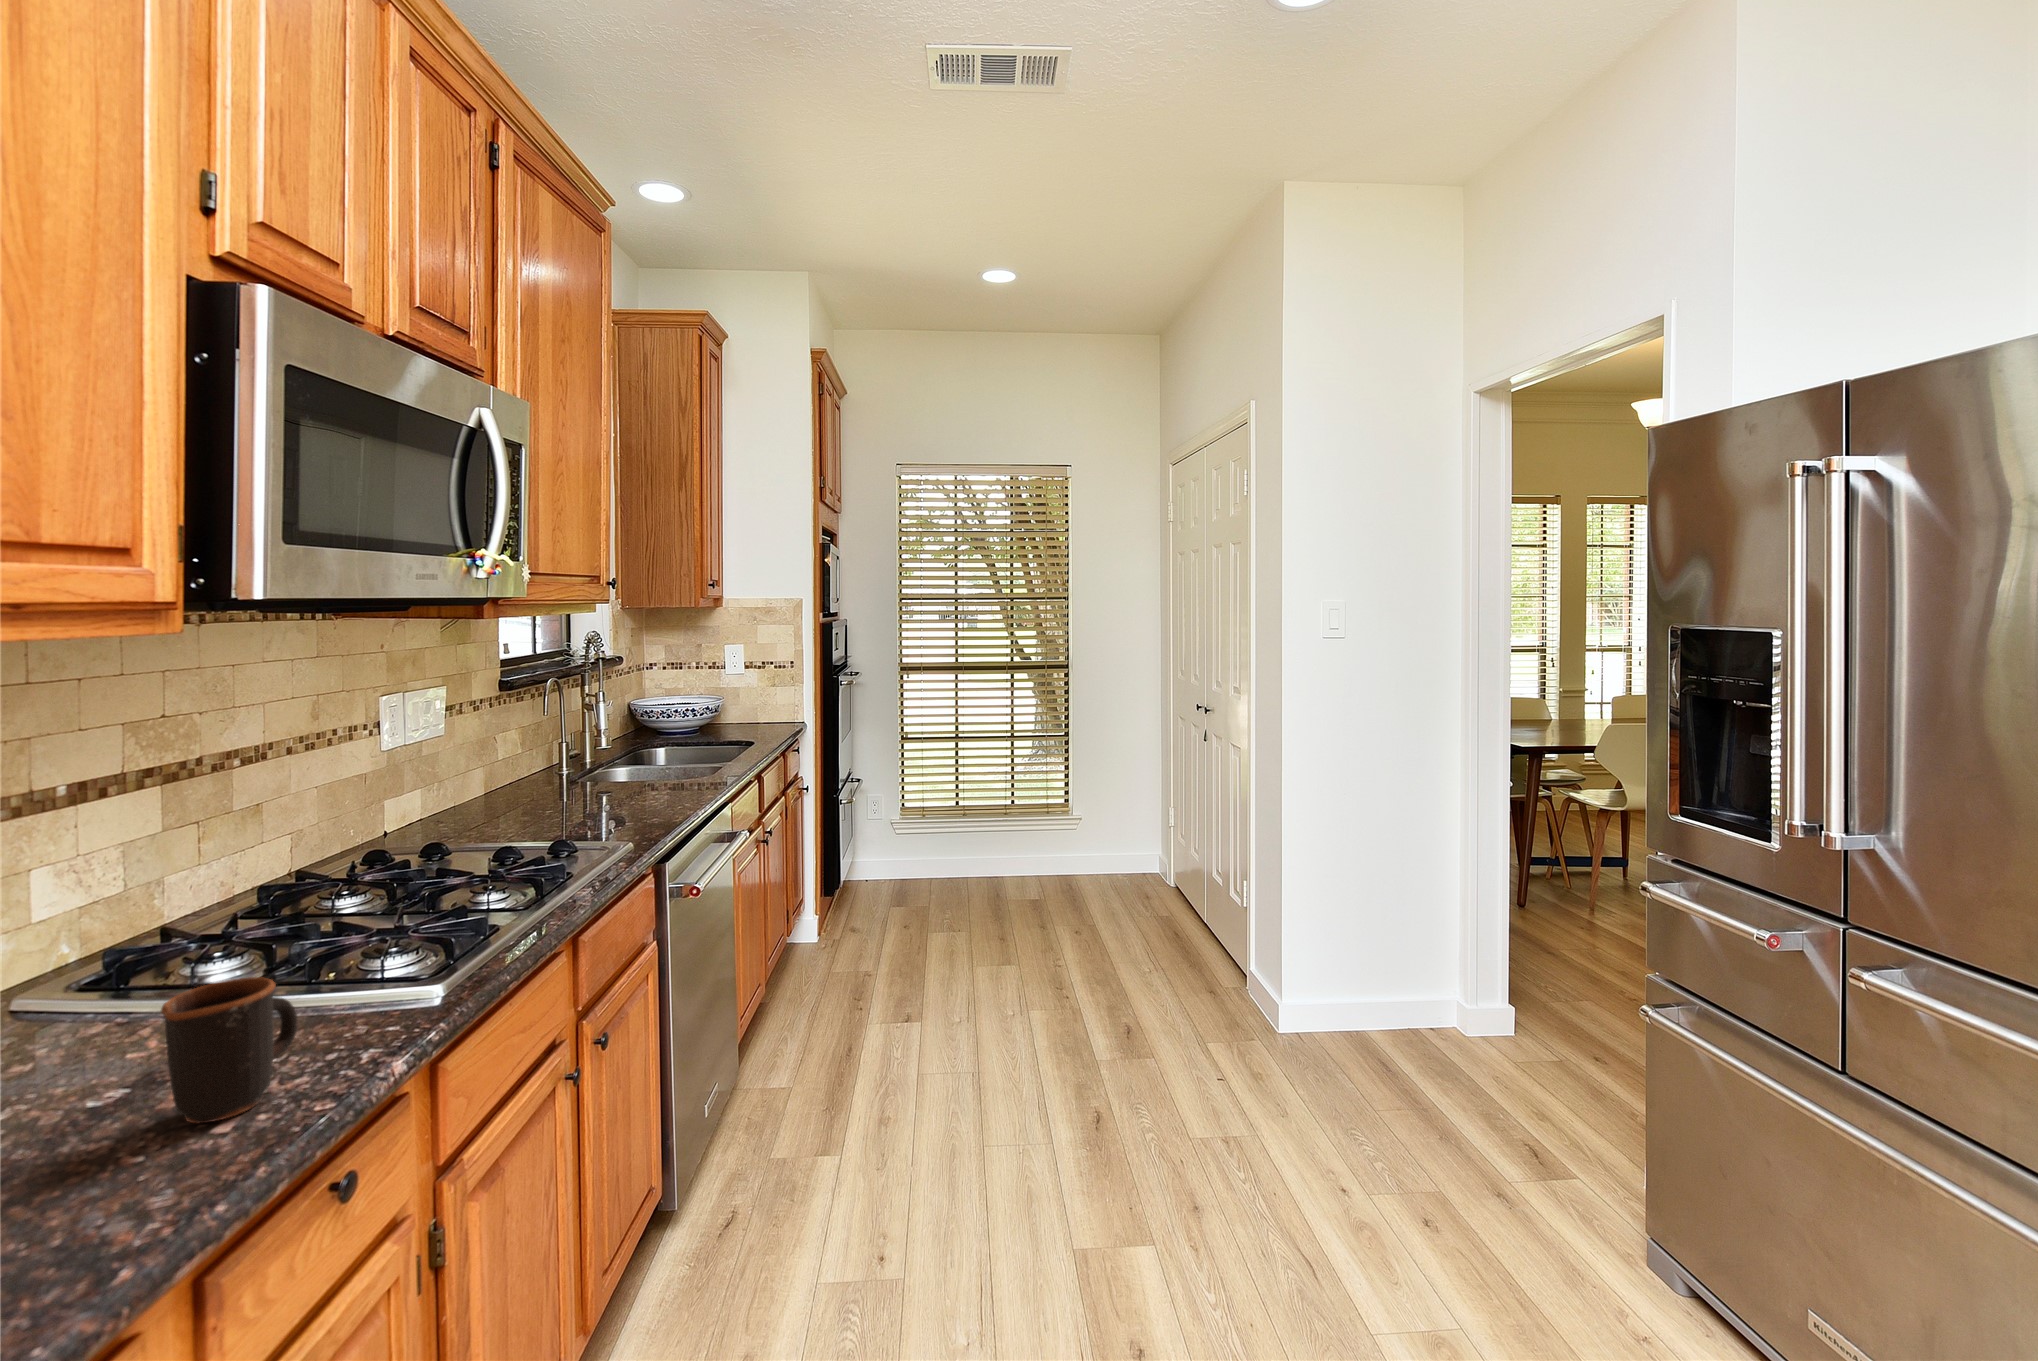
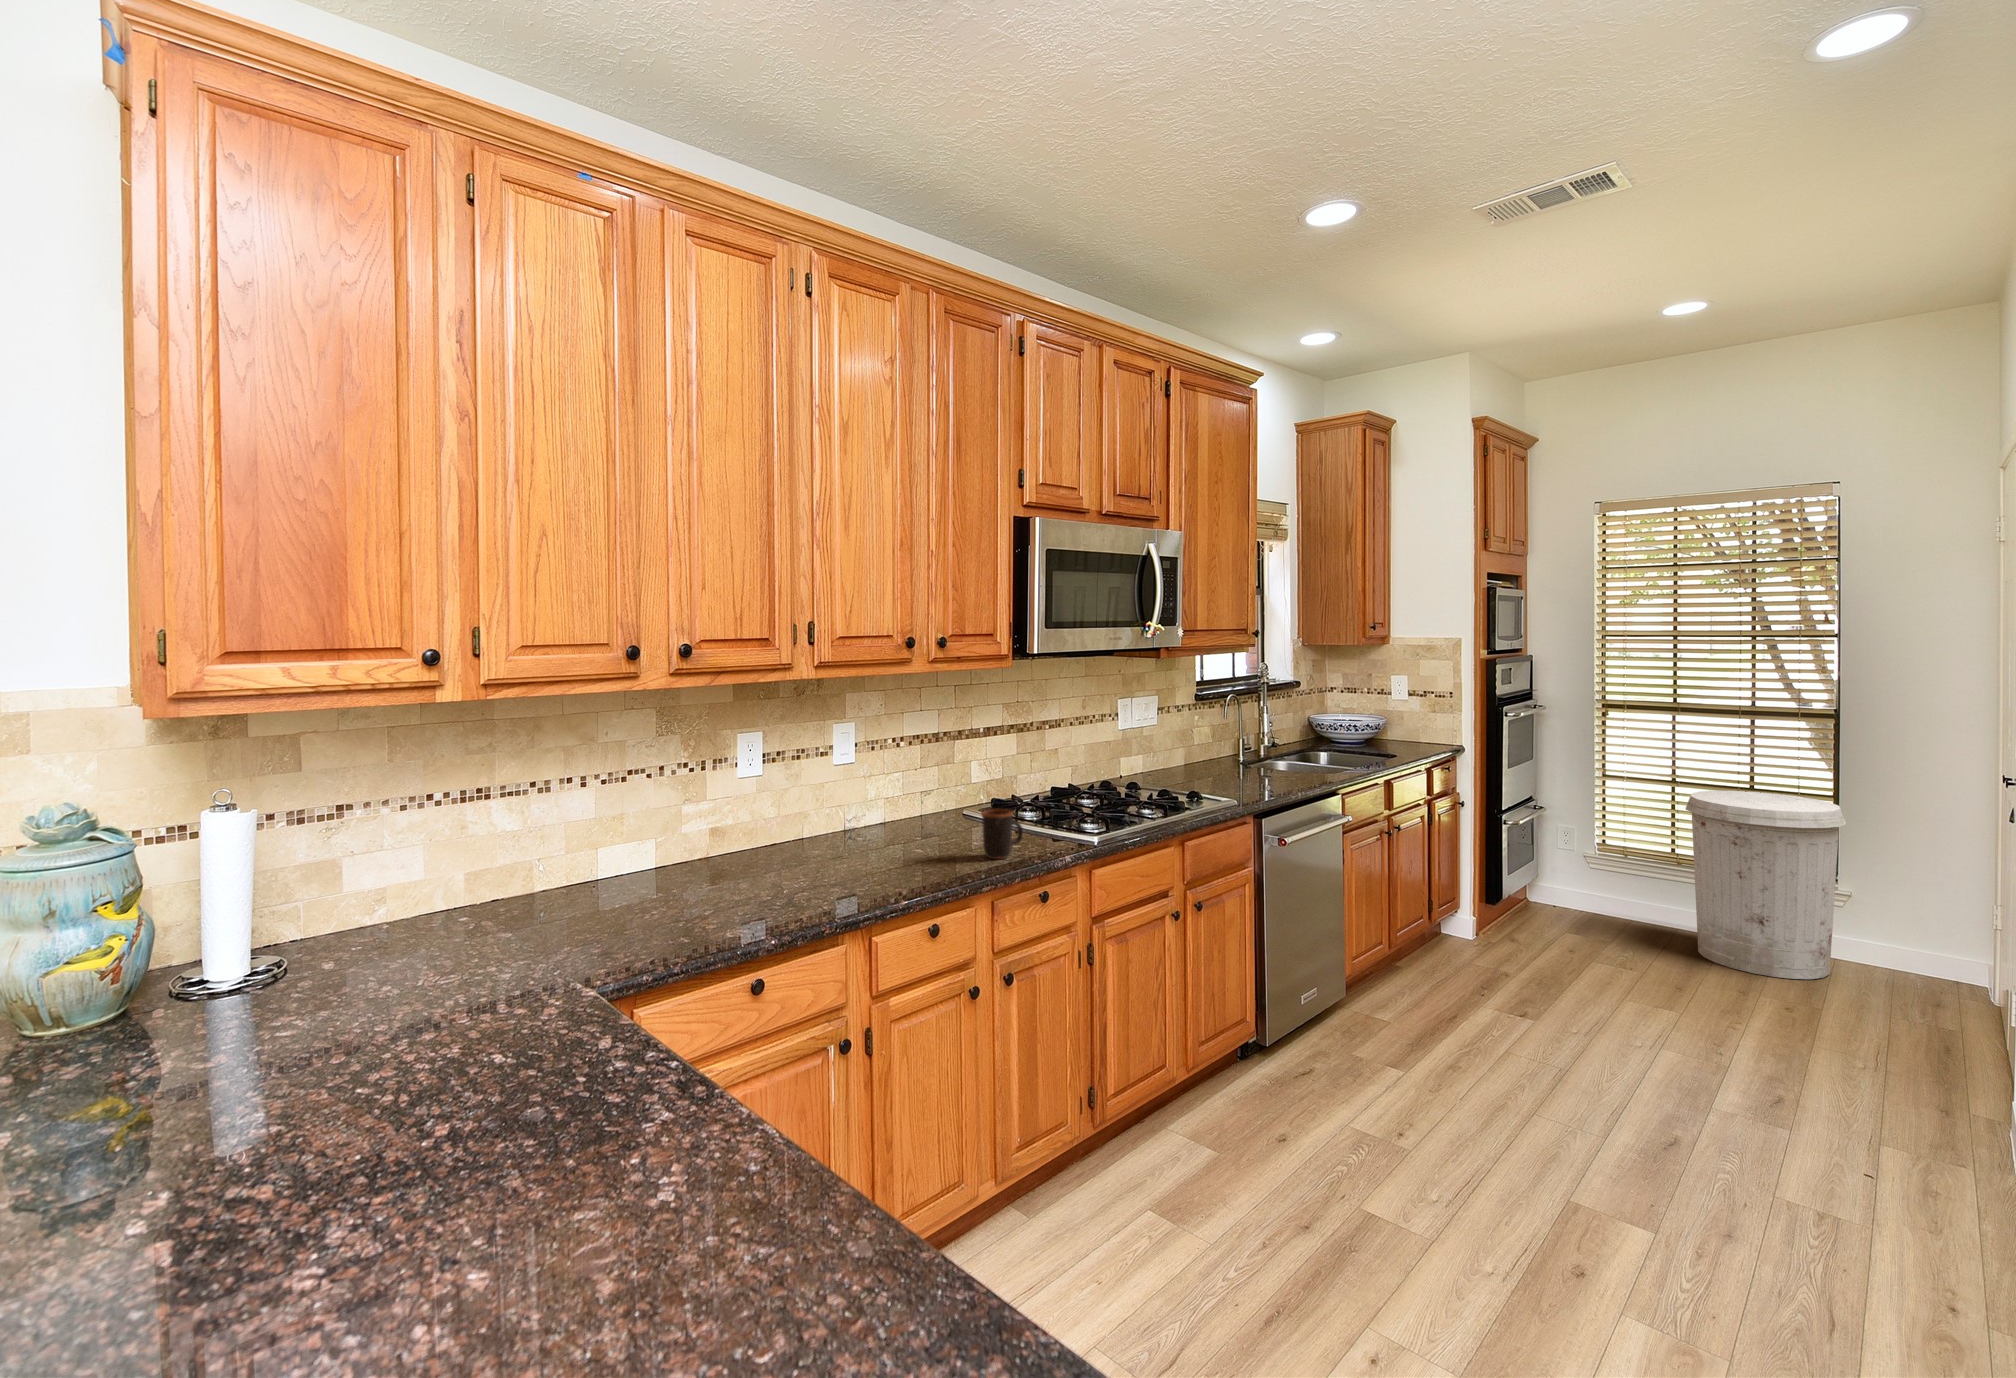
trash can: none [978,733,1083,890] -> present [1686,791,1846,979]

